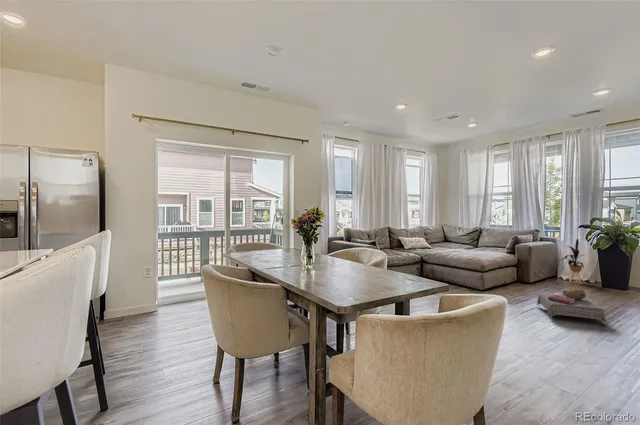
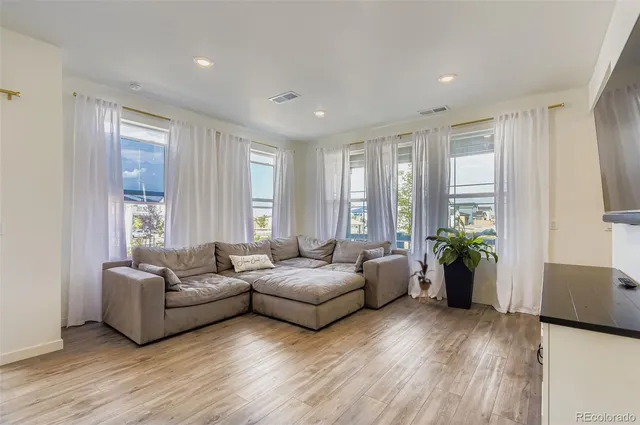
ottoman: present [537,289,607,326] -> none [372,334,452,397]

